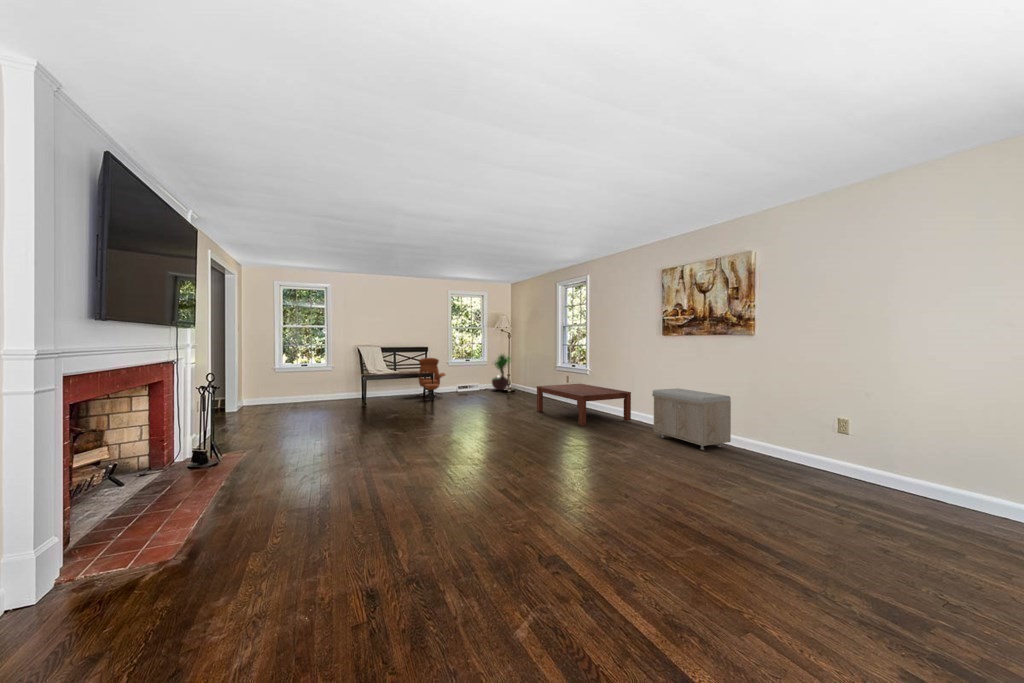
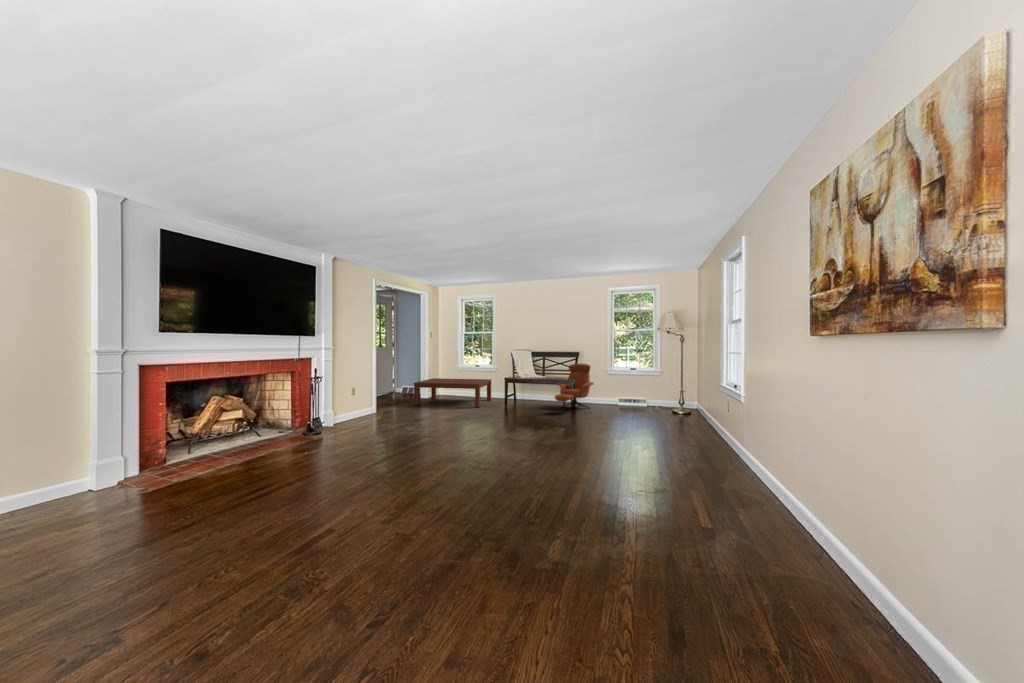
potted tree: present [492,354,511,390] -> none [658,358,692,411]
coffee table: present [537,384,631,426] -> present [414,378,491,407]
storage bench: present [652,388,731,450] -> none [739,453,915,660]

